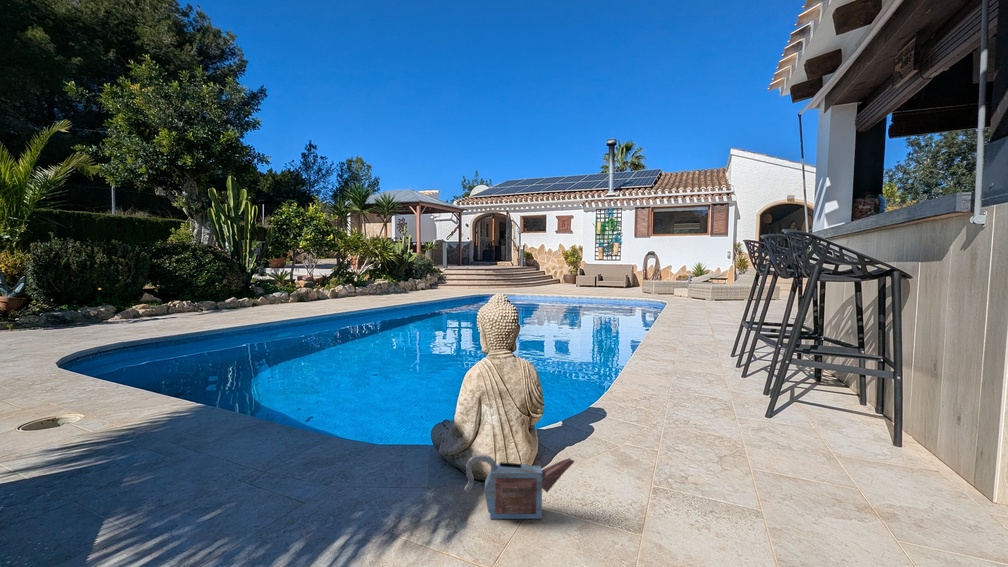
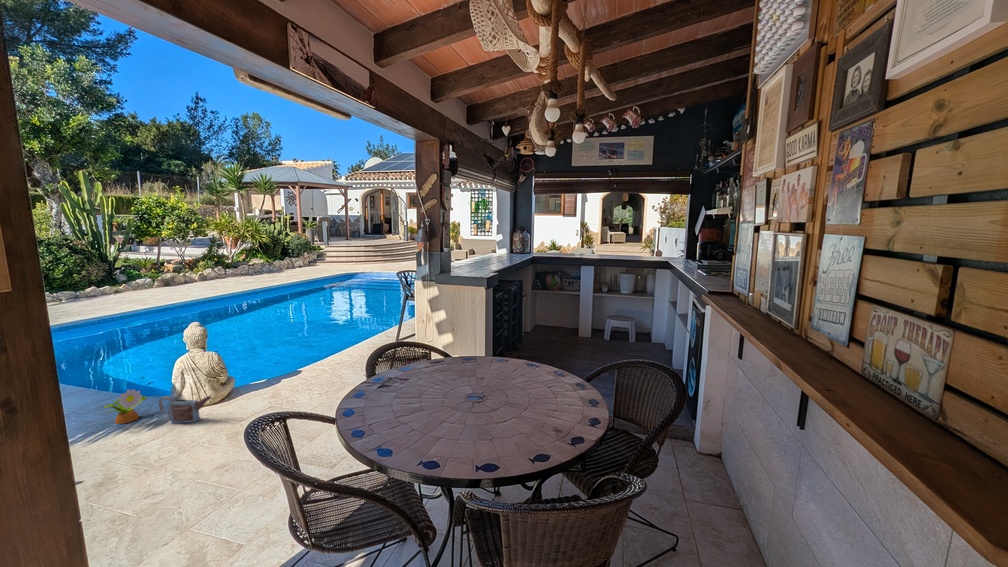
decorative plant: none [345,432,422,511] -> present [104,389,147,424]

